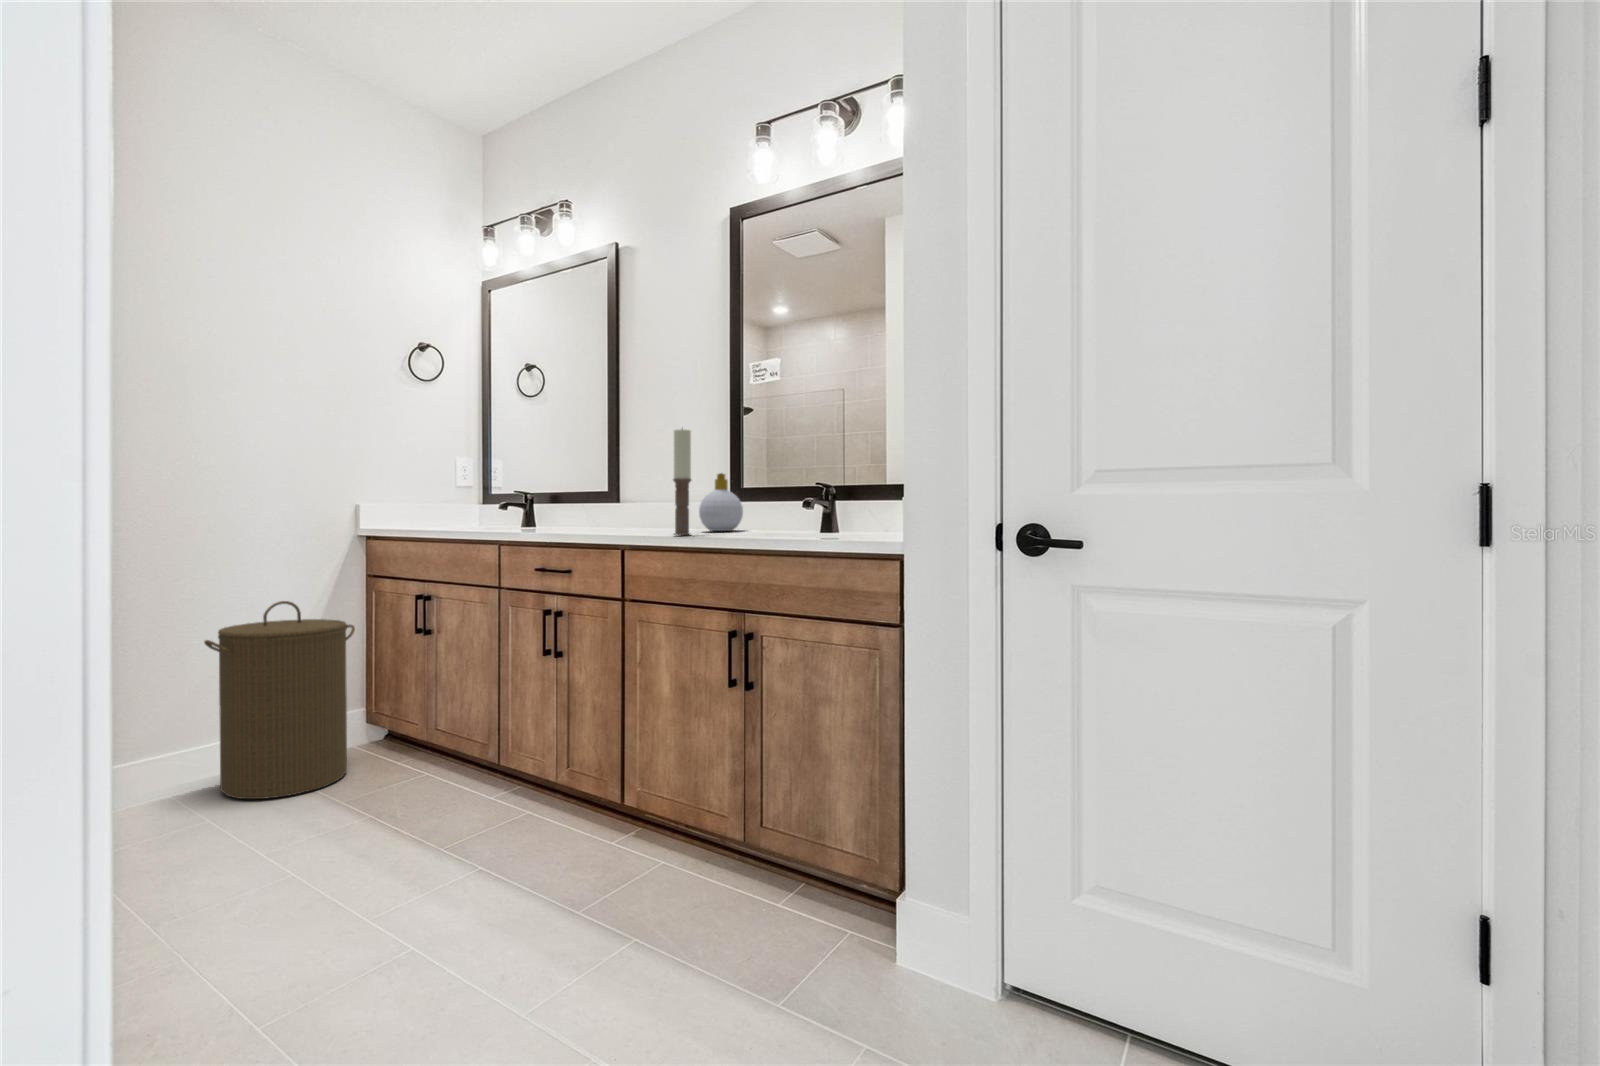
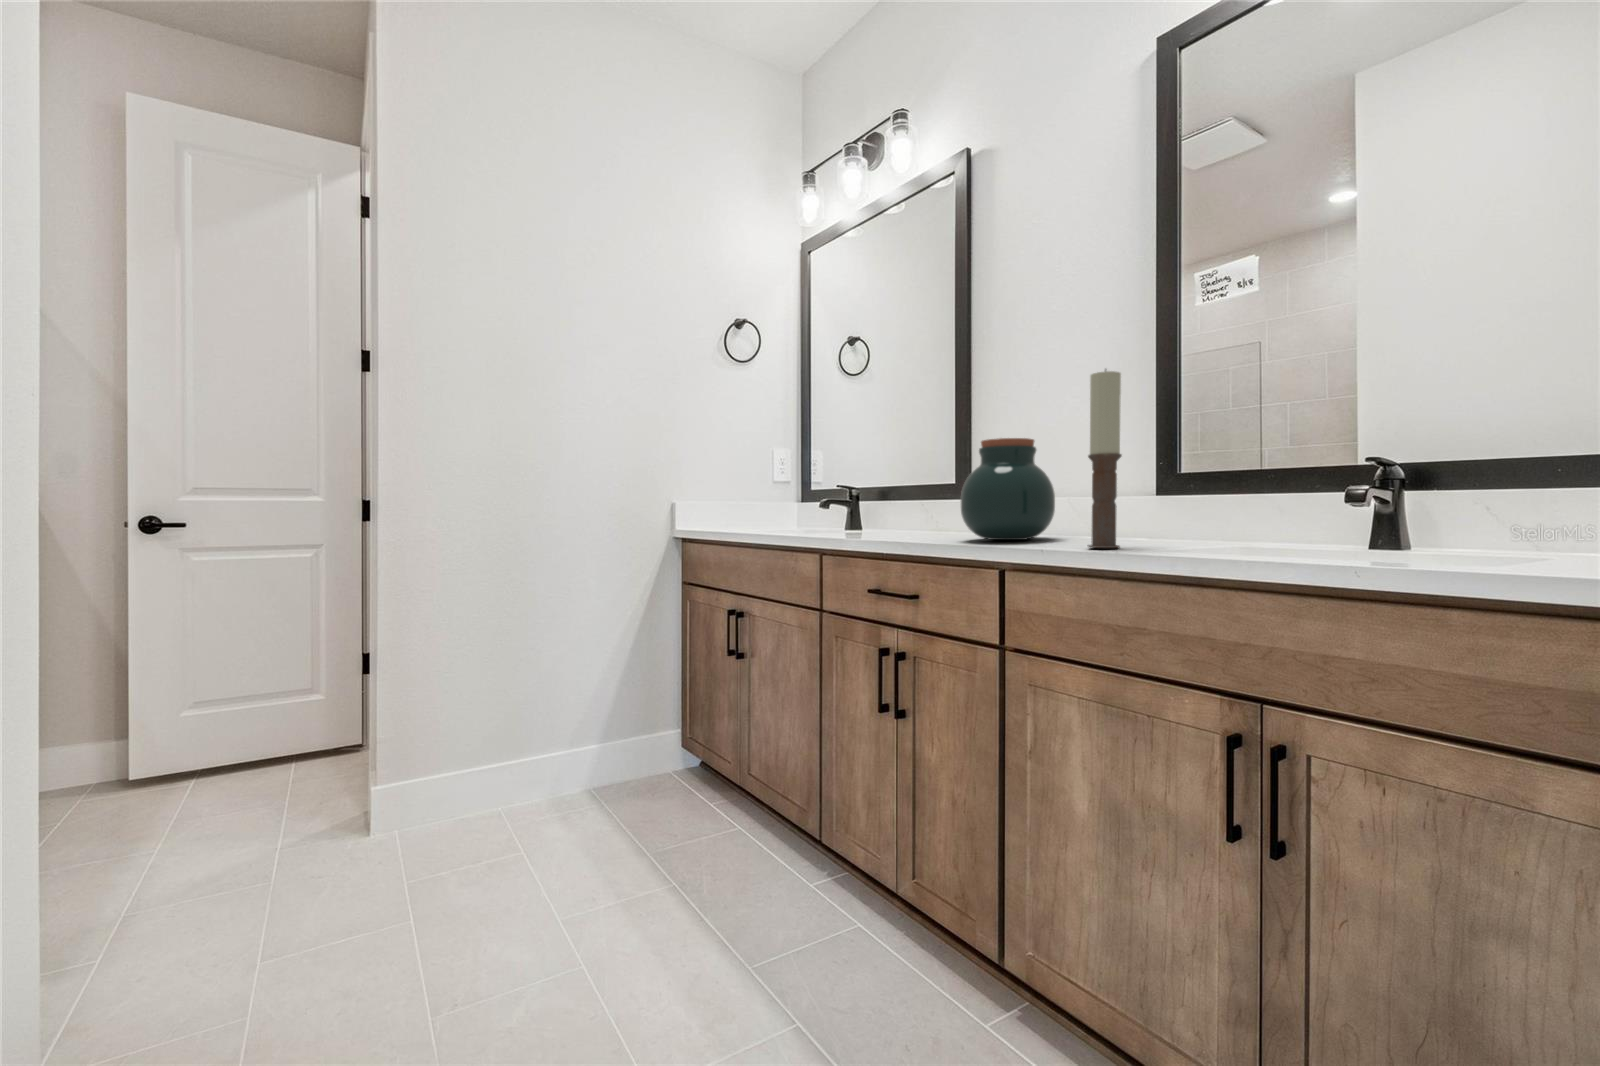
jar: none [601,465,663,532] -> present [961,438,1055,540]
soap bottle: present [699,473,743,531] -> none [1120,445,1199,540]
laundry hamper: present [204,601,355,799] -> none [515,612,666,840]

